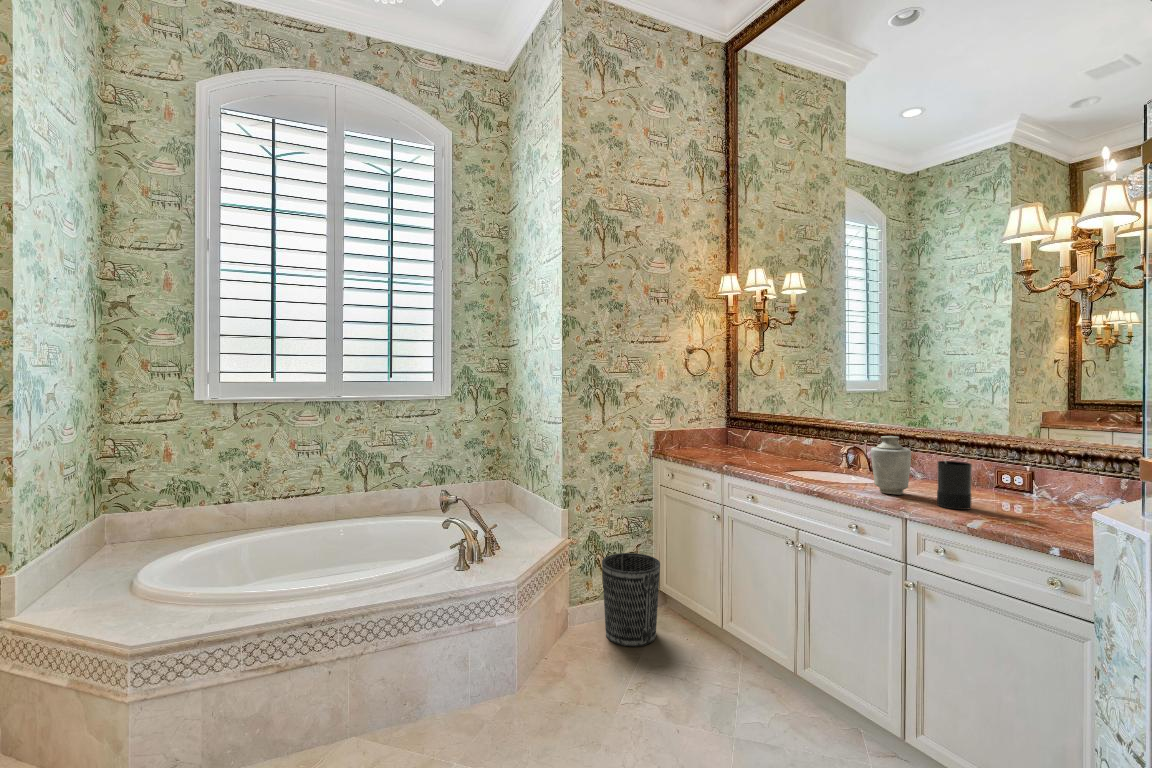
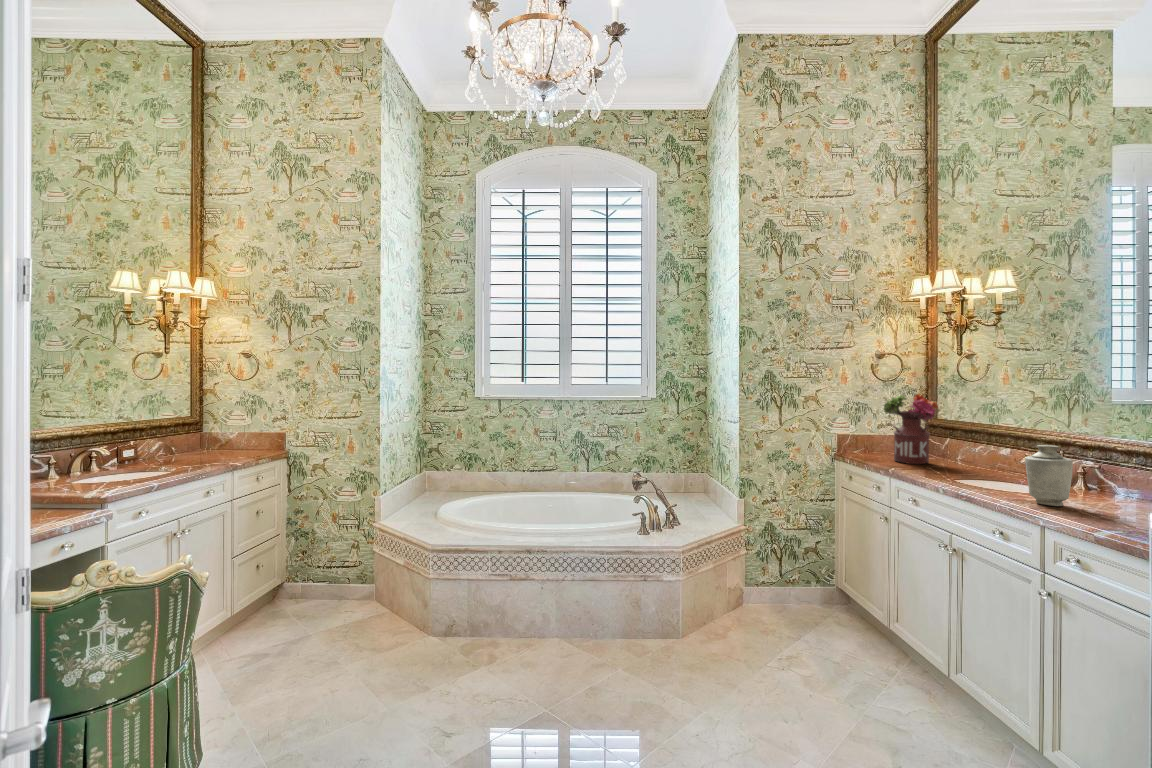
flower arrangement: none [700,388,749,458] -> present [884,394,938,464]
candle: present [937,460,972,510] -> none [1083,467,1125,524]
wastebasket: present [602,553,660,647] -> none [773,545,831,630]

